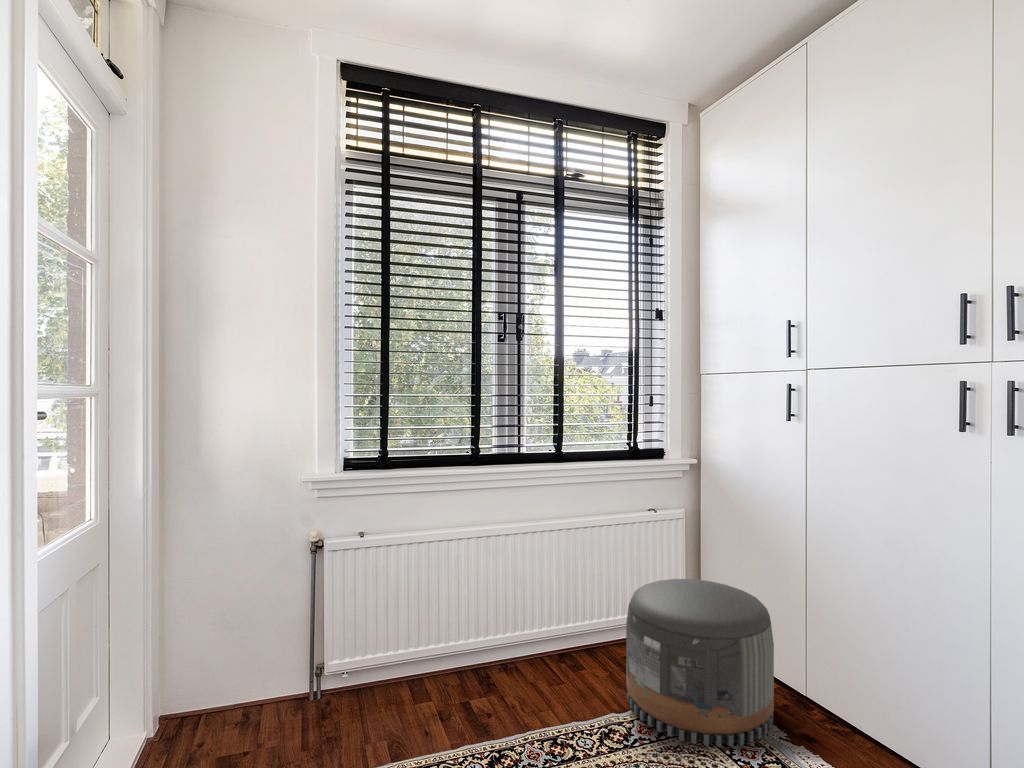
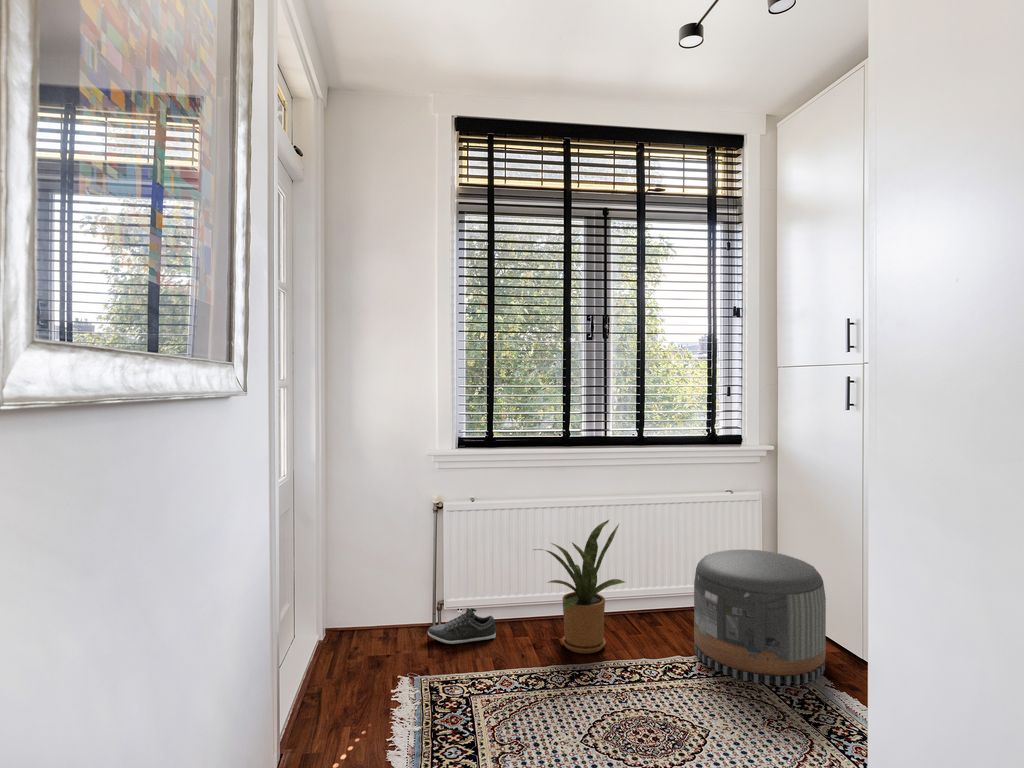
house plant: none [438,552,550,721] -> present [534,520,625,653]
shoe: none [302,673,391,724] -> present [428,608,496,644]

